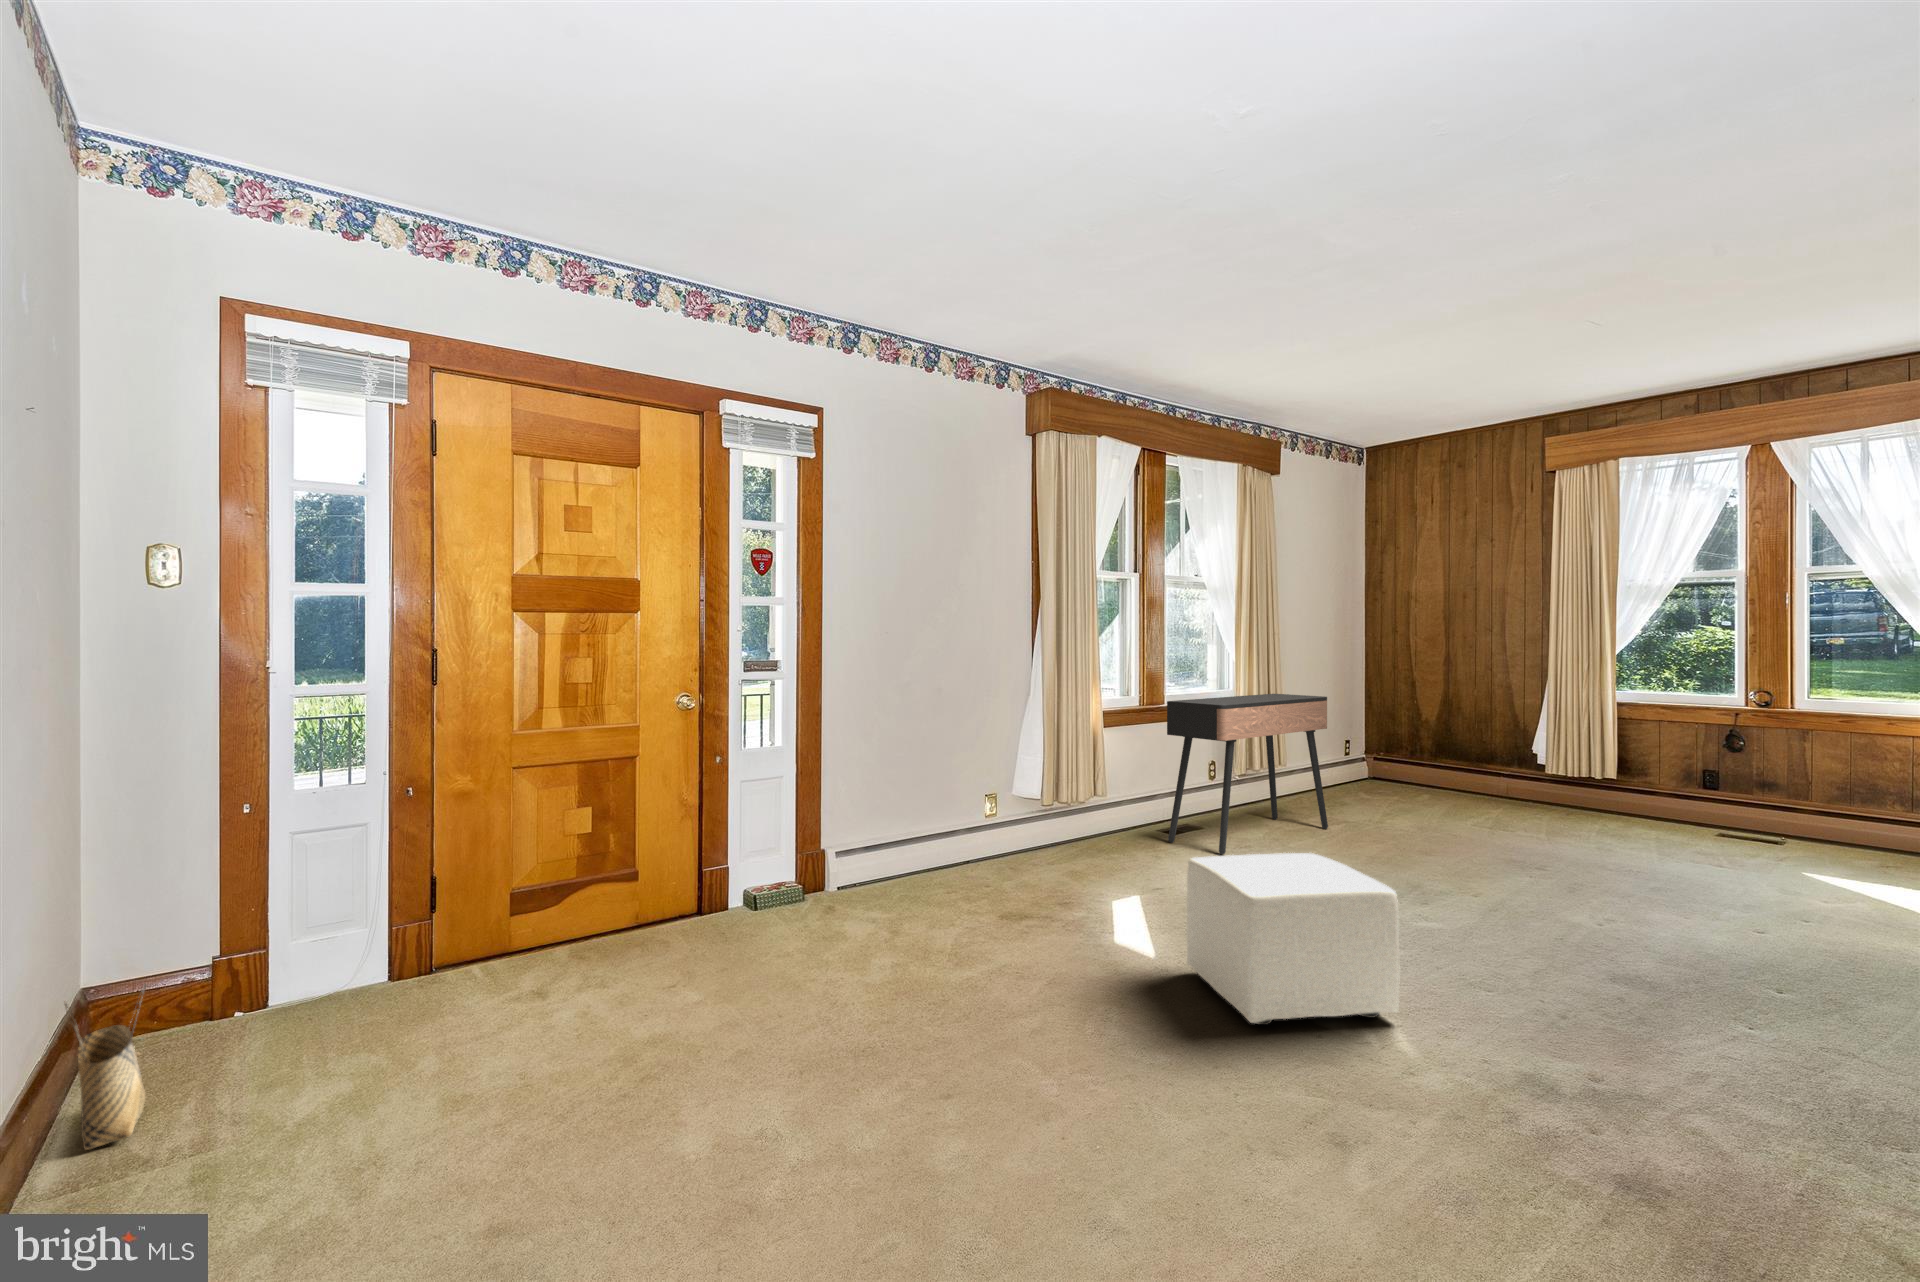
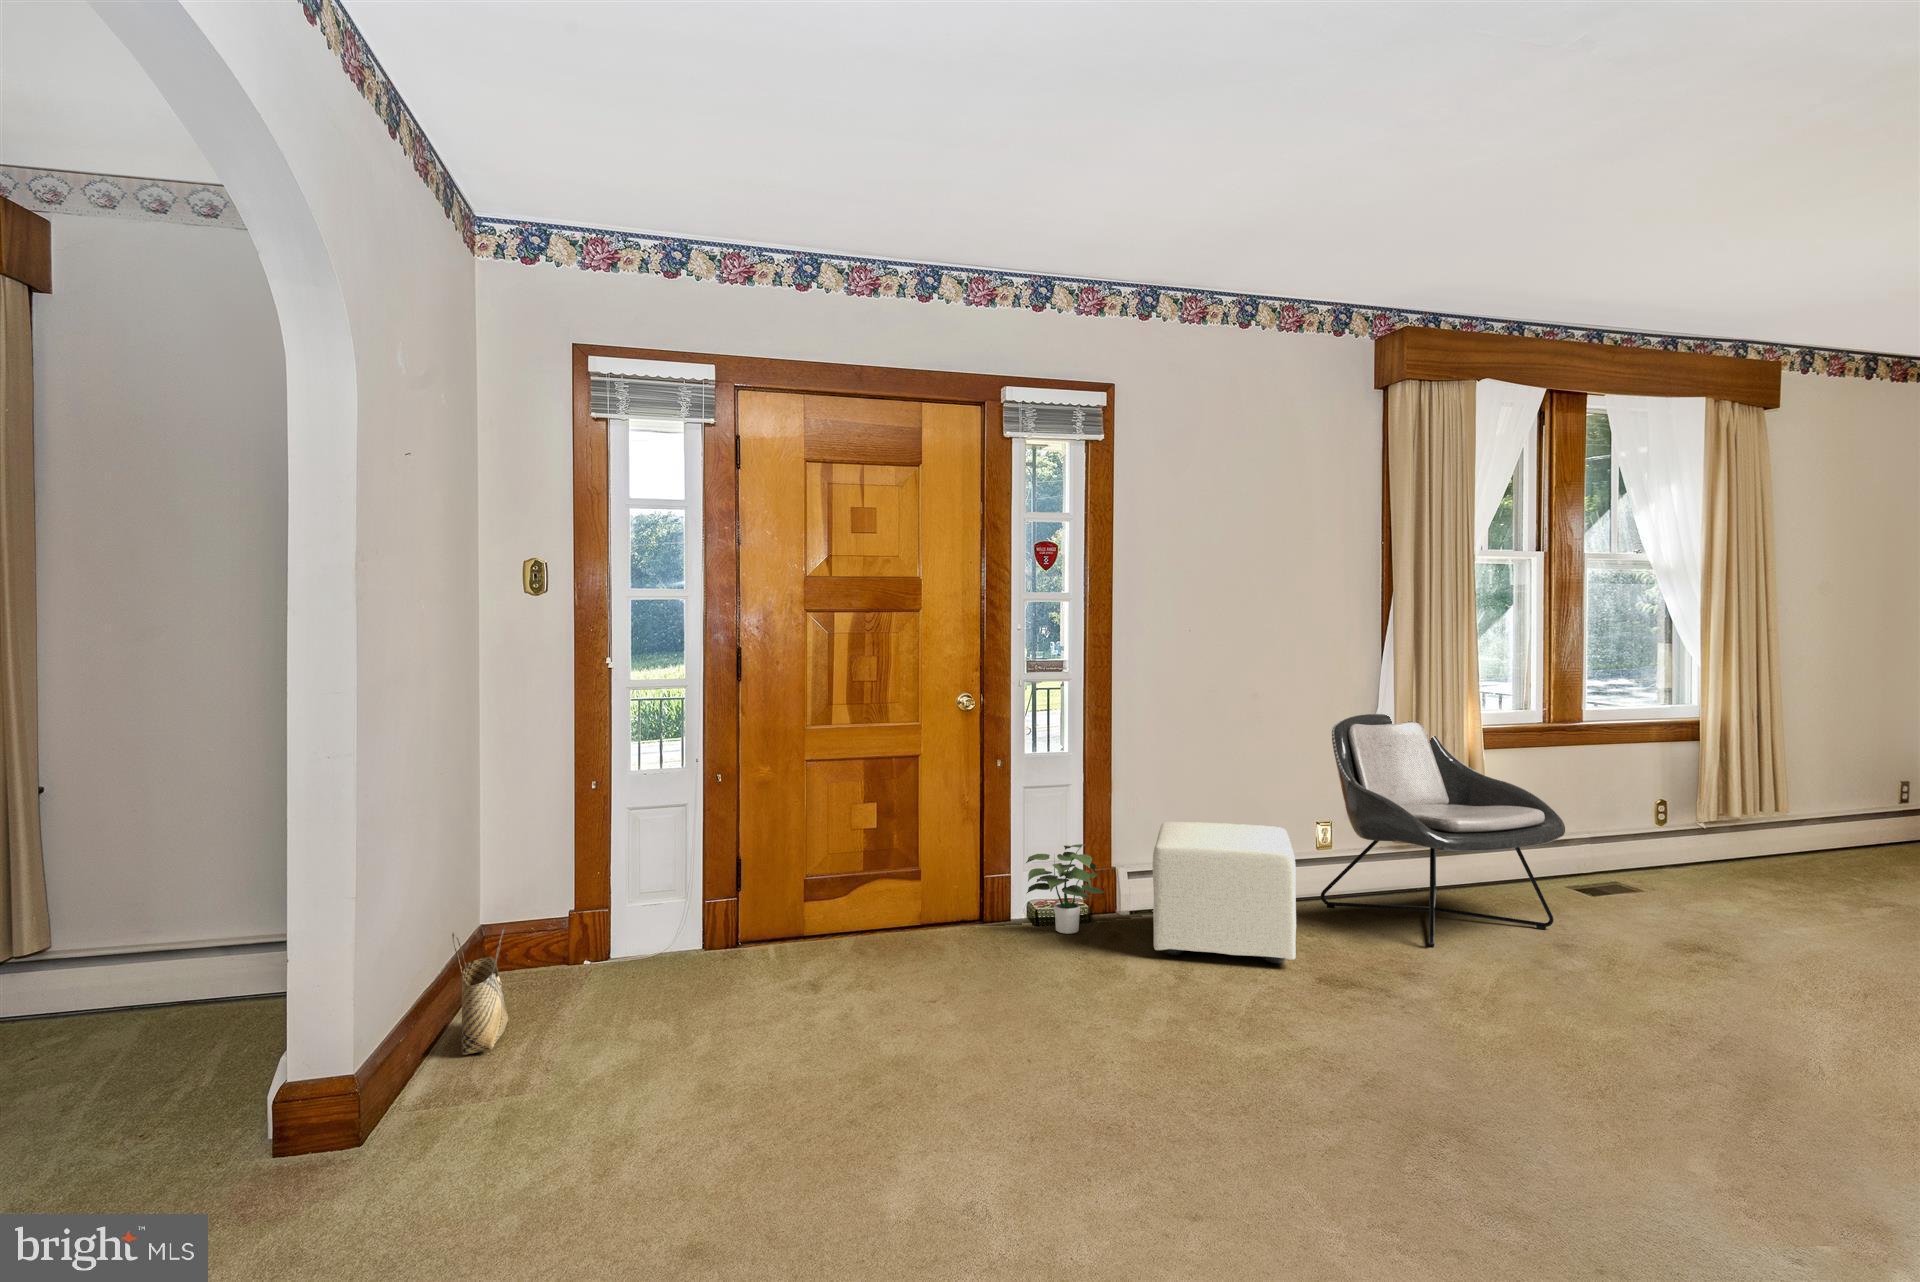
console table: present [1167,694,1328,854] -> none [1574,712,1844,924]
lounge chair: none [992,702,1170,889] -> present [1321,714,1565,946]
potted plant: none [742,830,820,915] -> present [1026,844,1106,934]
ottoman: present [1186,853,1400,1025] -> present [1153,822,1296,963]

